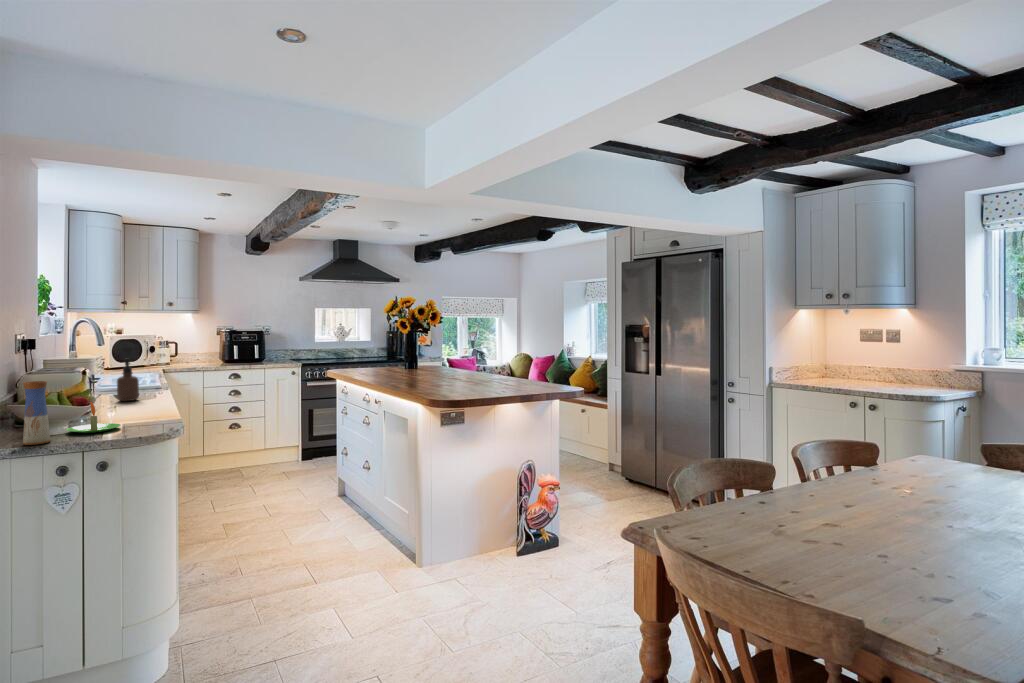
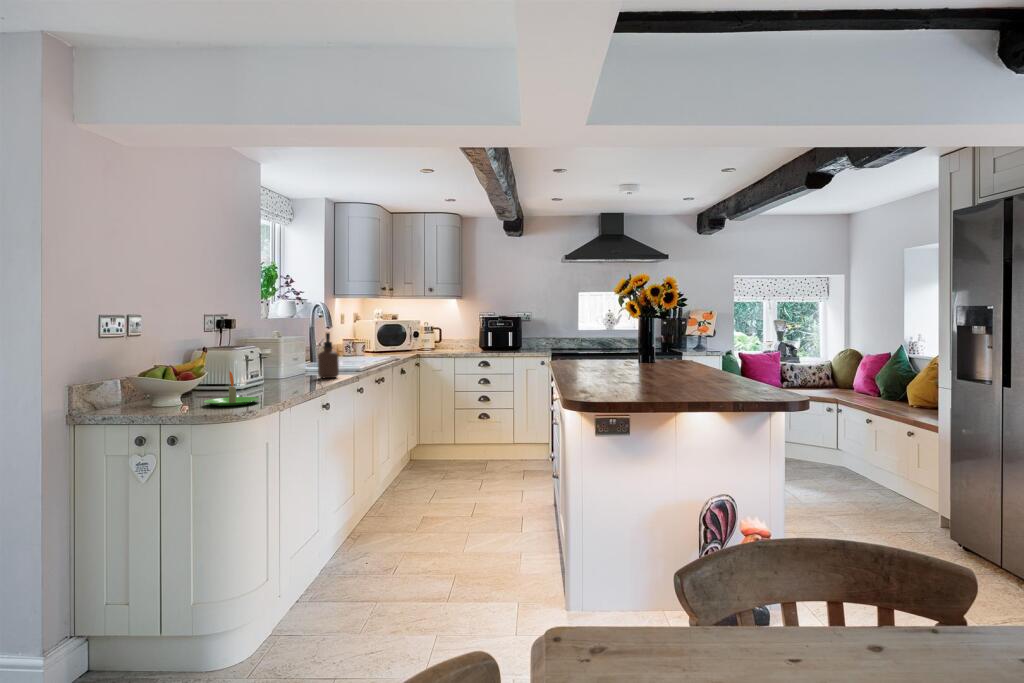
vase: present [23,381,50,445] -> none [147,343,175,413]

